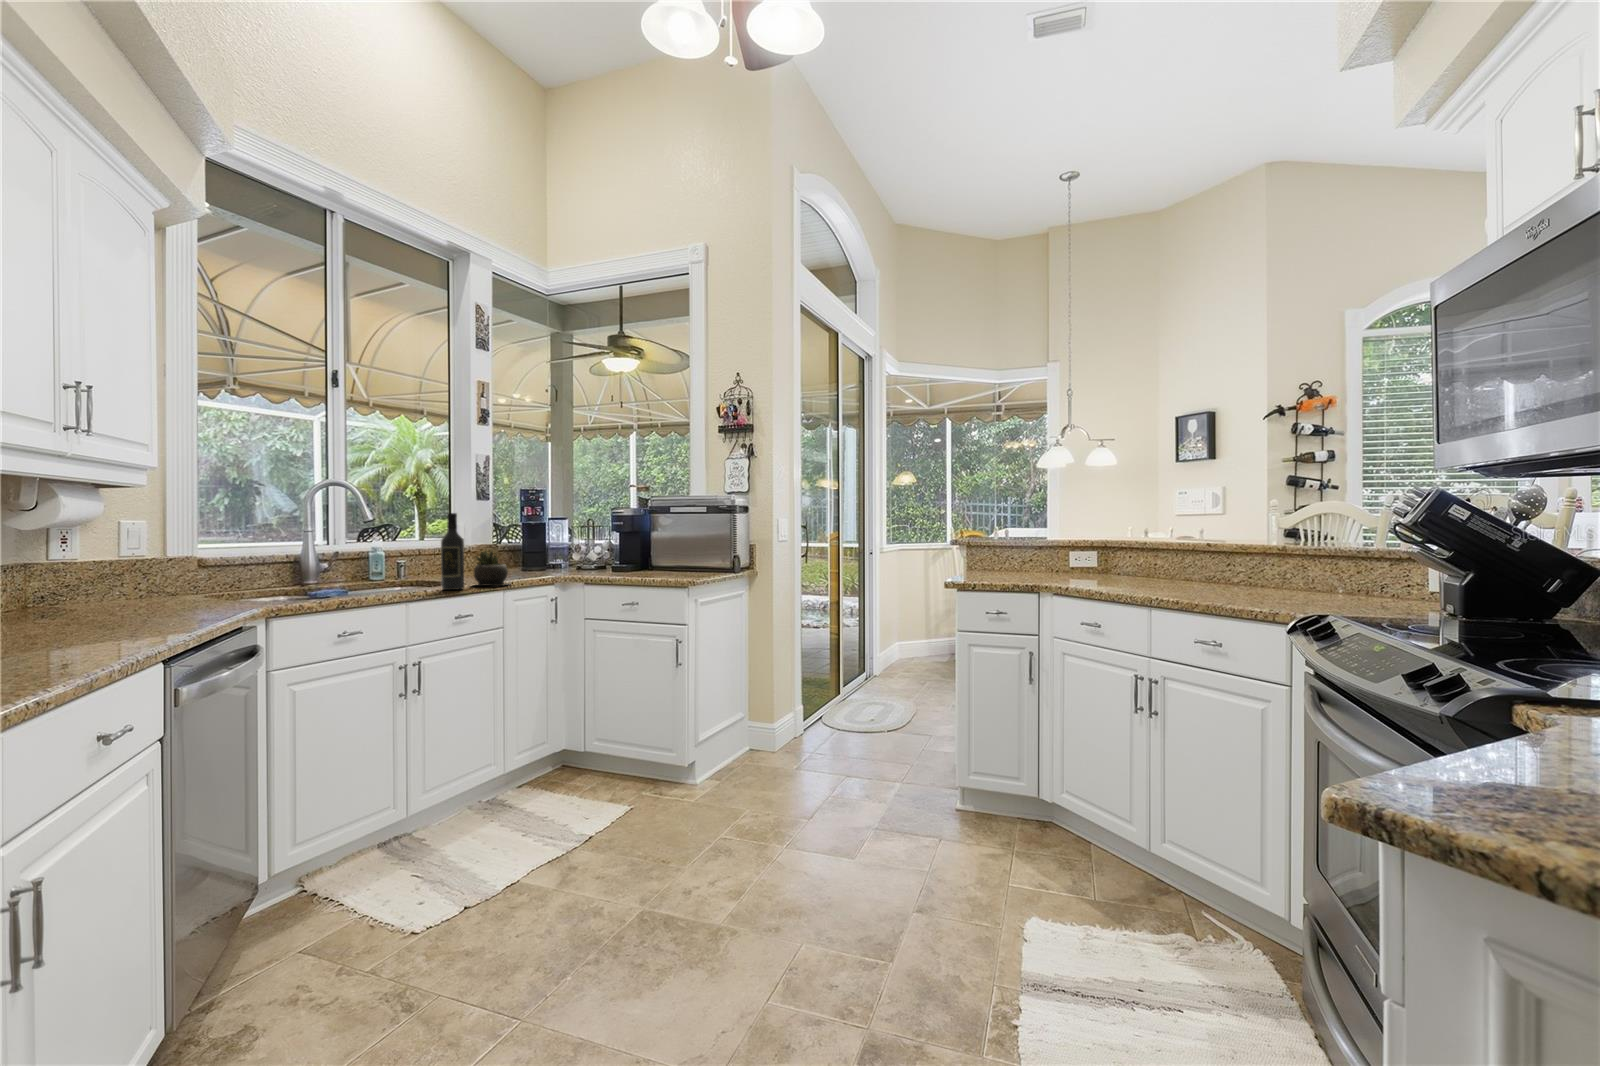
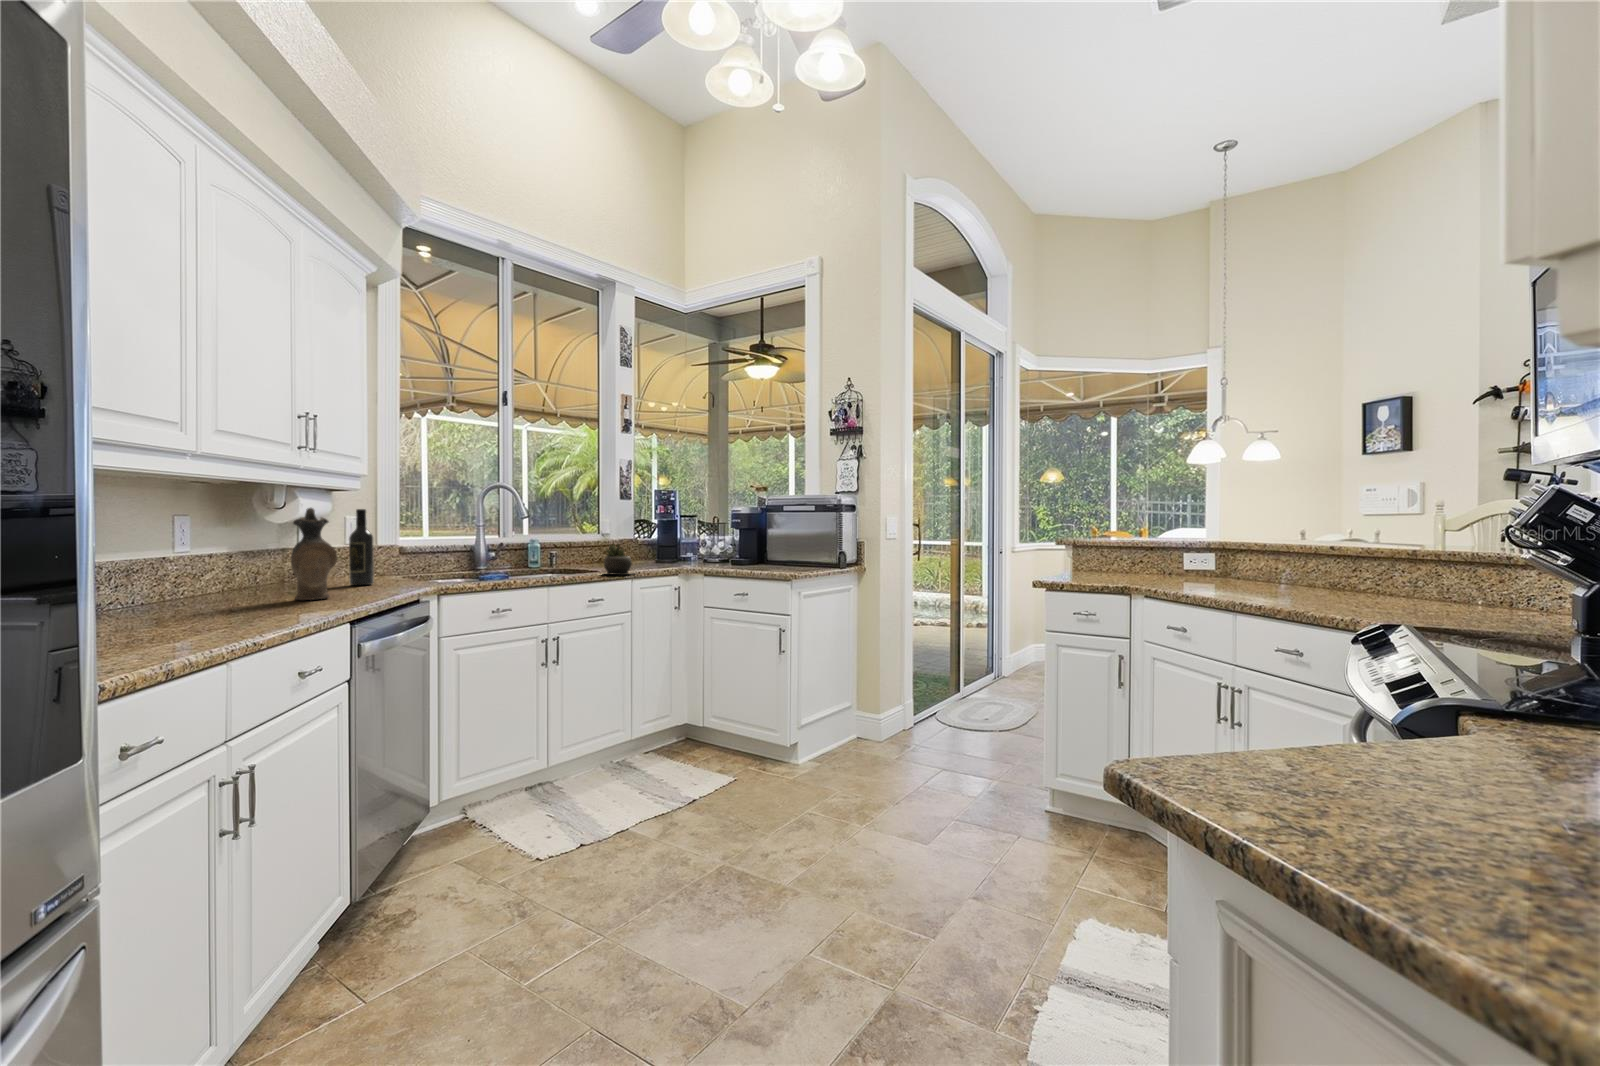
ceramic pitcher: none [49,508,123,633] -> present [291,508,337,600]
wine bottle: present [441,513,464,590] -> present [349,509,374,585]

